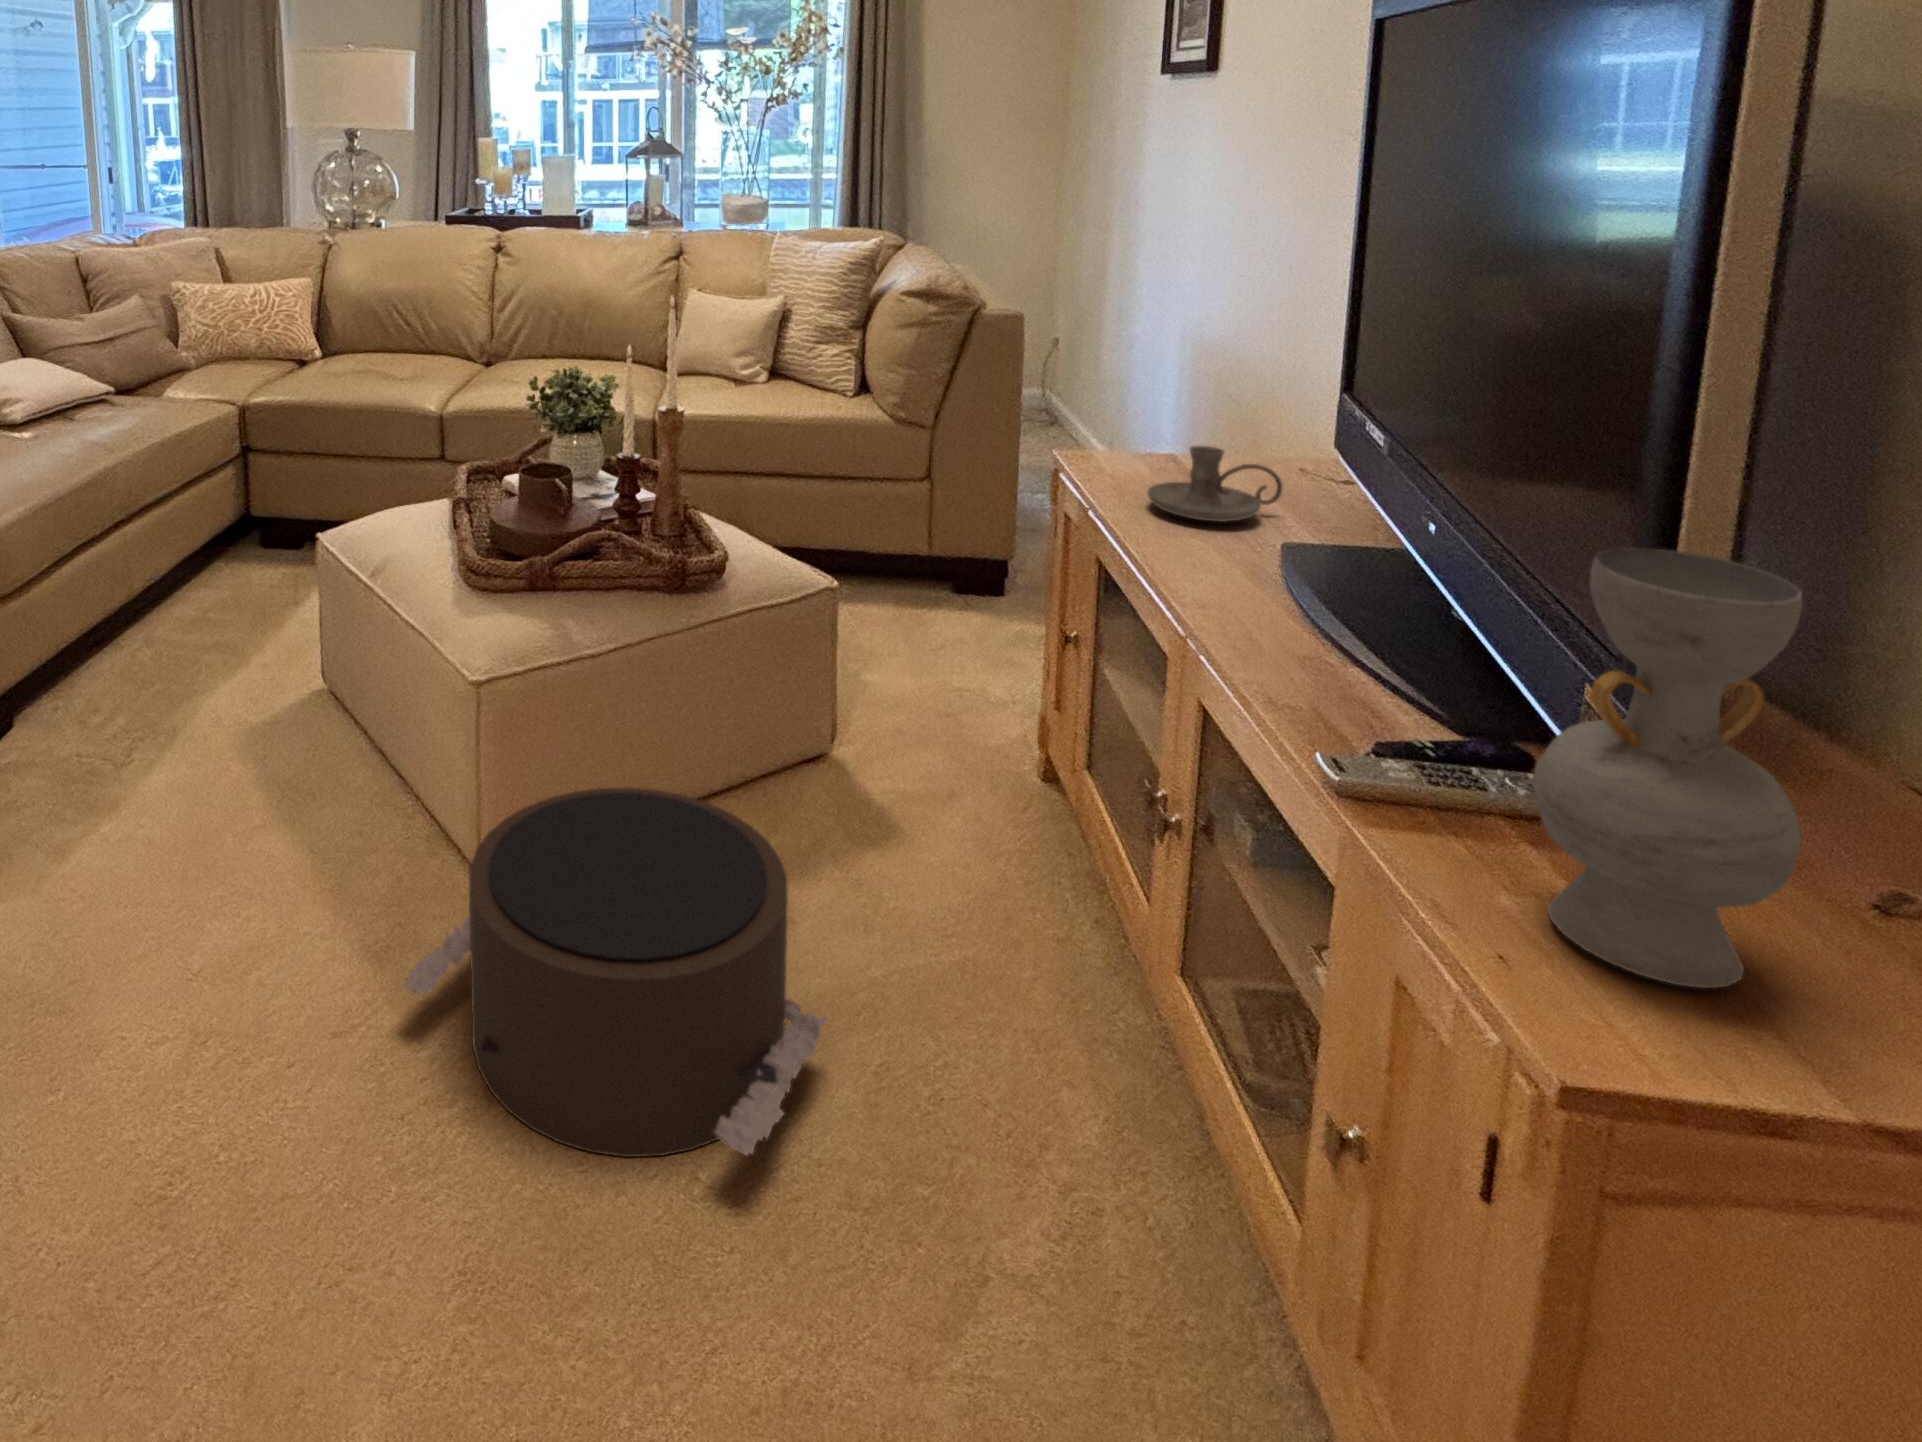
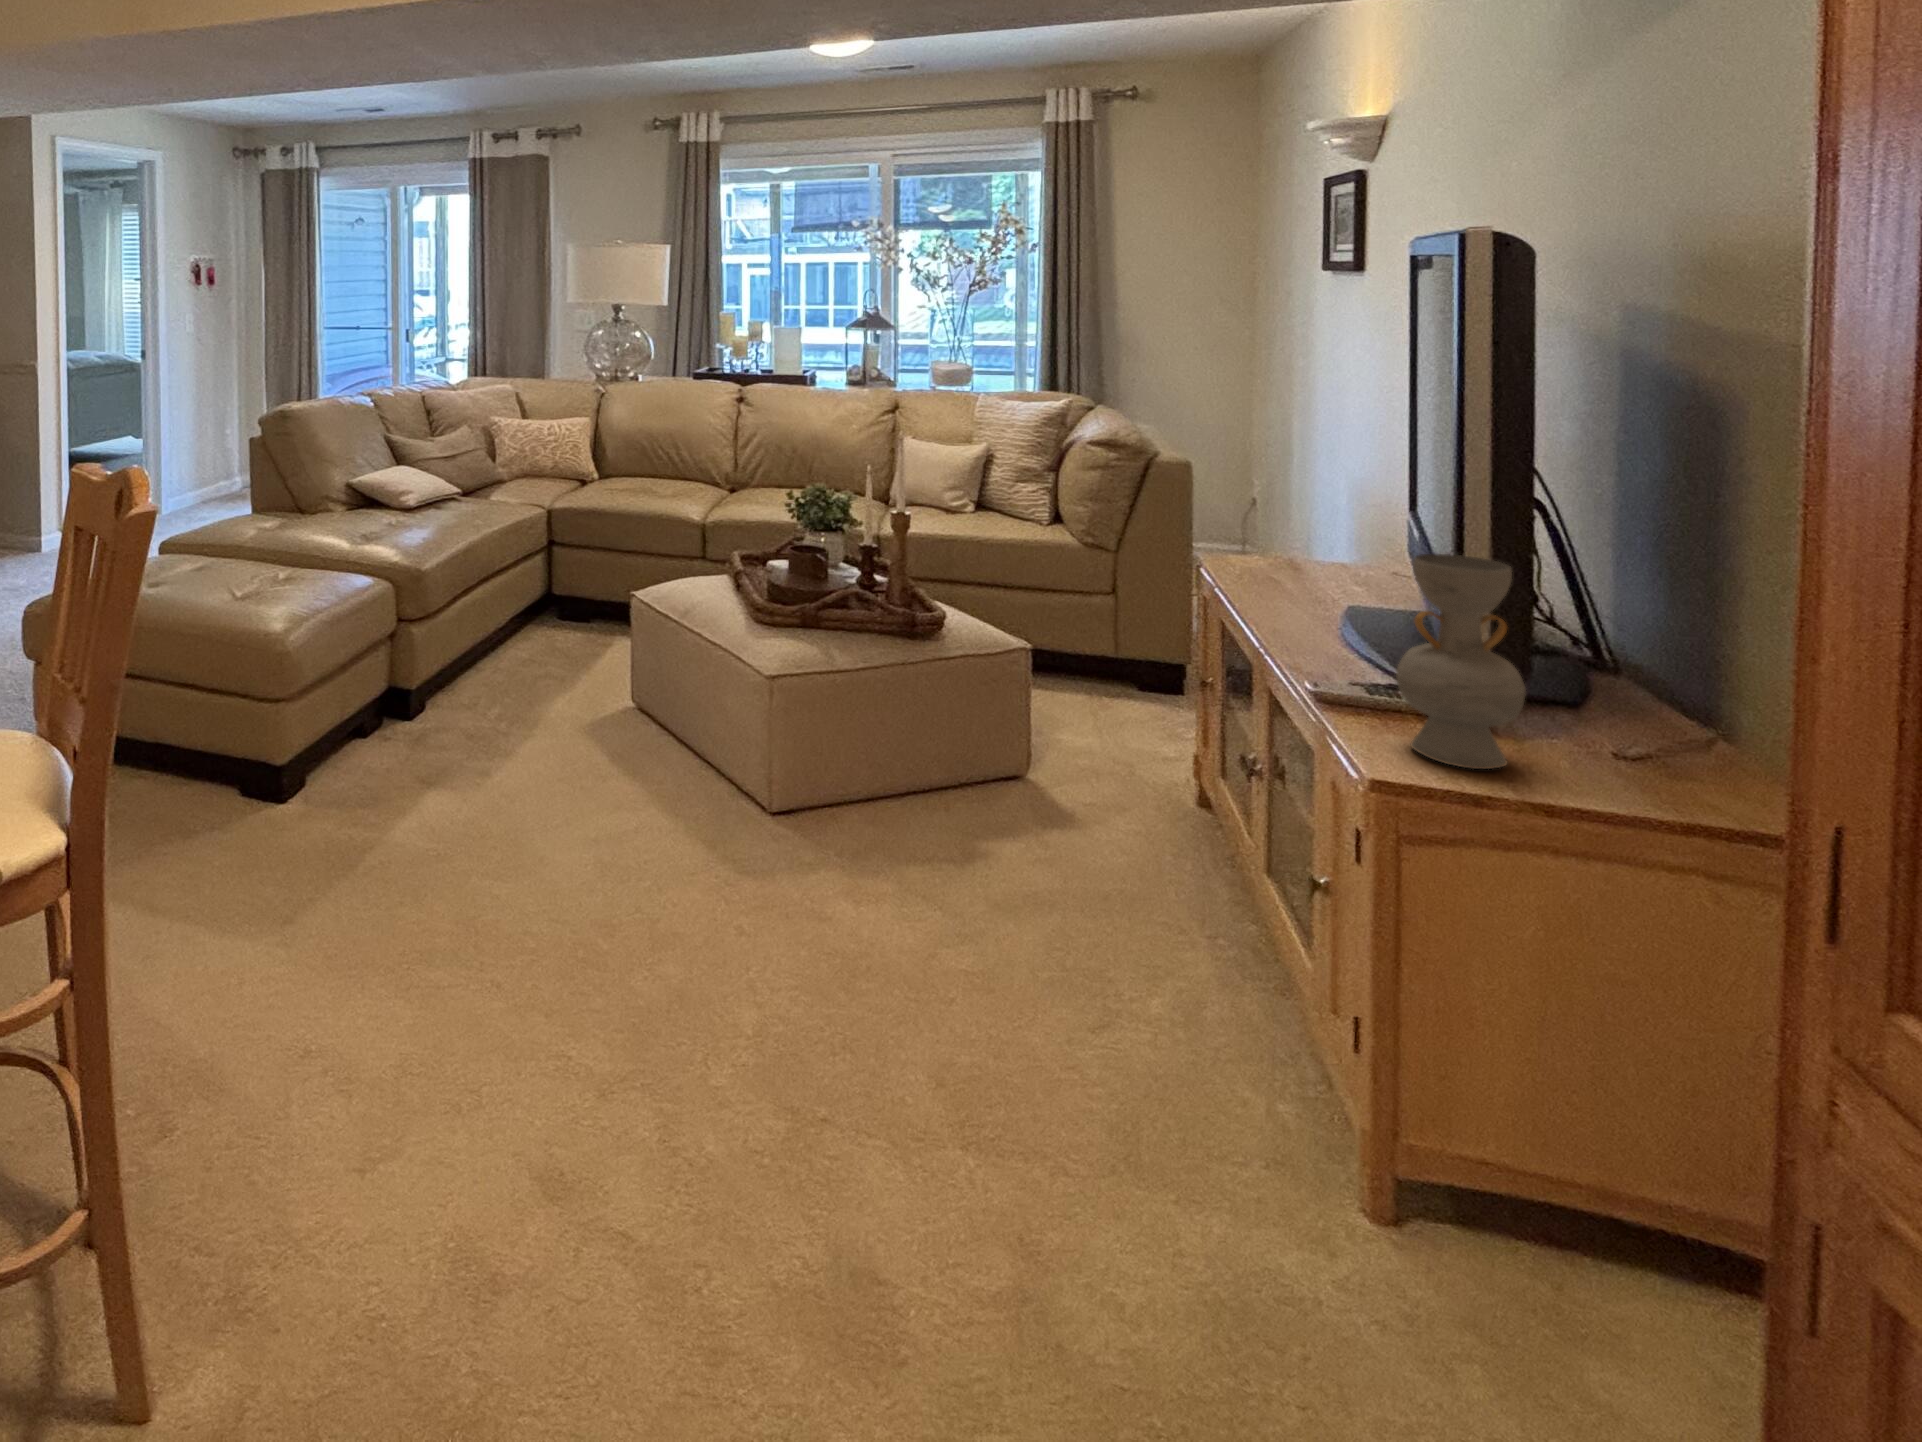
candle holder: present [1148,446,1282,522] -> none [1255,542,1357,592]
pouf: present [402,787,827,1157] -> none [738,744,1021,942]

